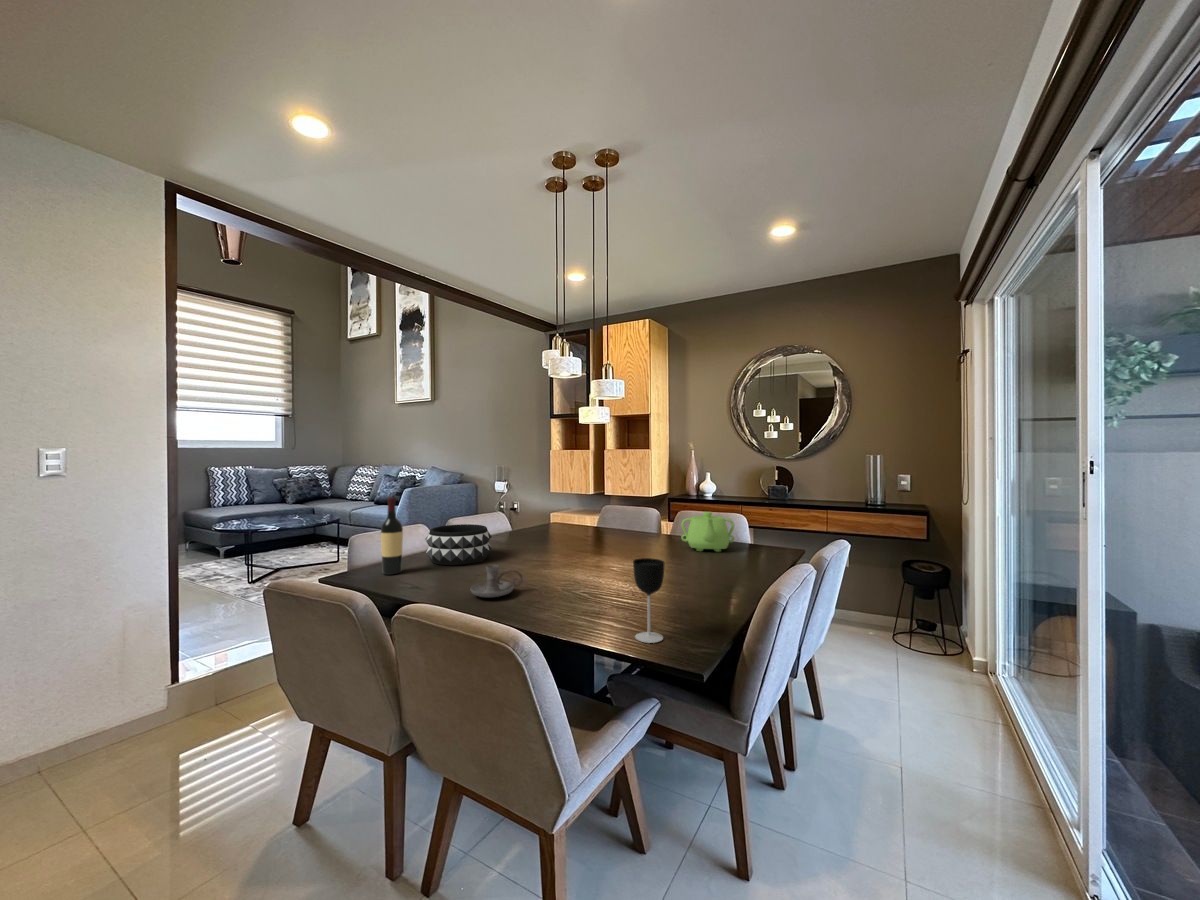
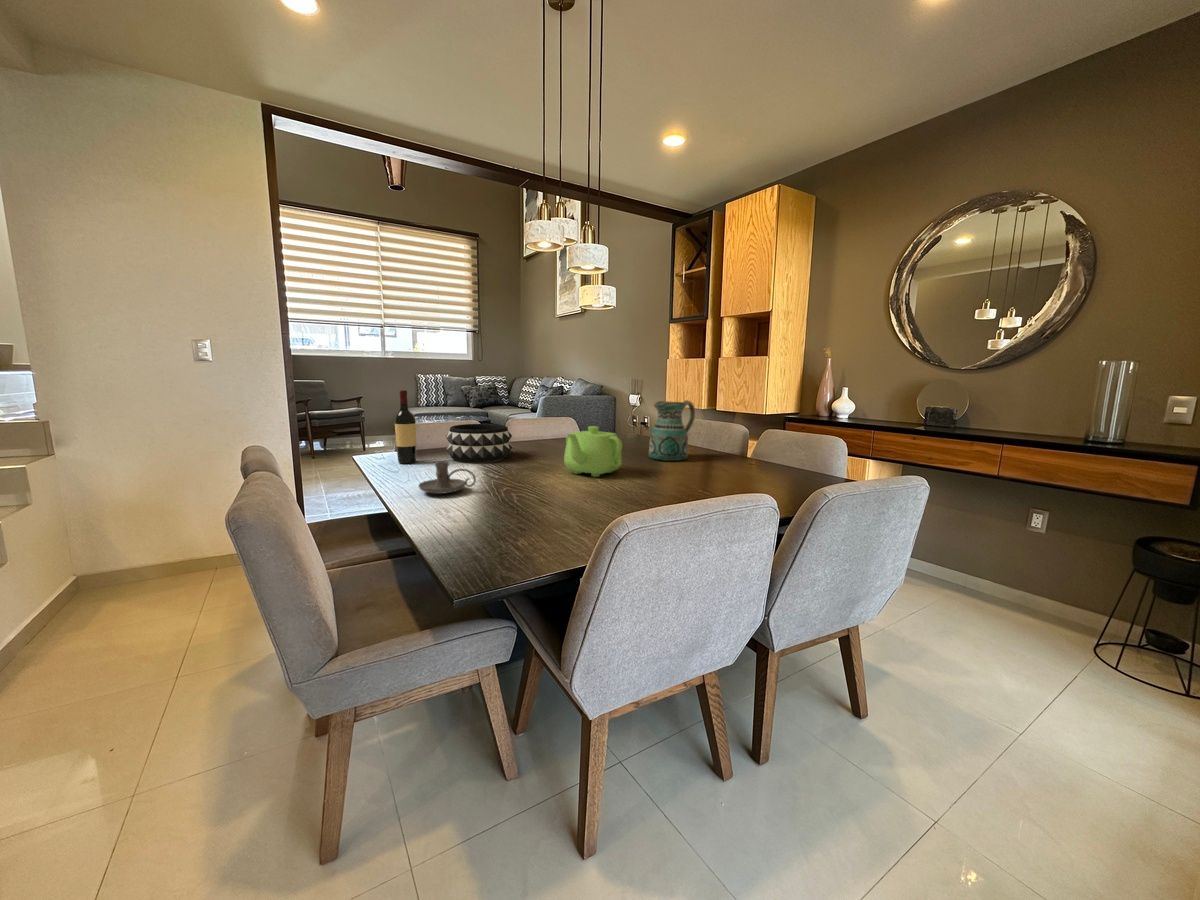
ceramic pitcher: none [609,491,642,544] -> present [649,400,695,461]
teapot: present [681,512,734,552] -> present [564,426,622,477]
wine glass: present [633,558,664,643] -> none [476,464,516,568]

